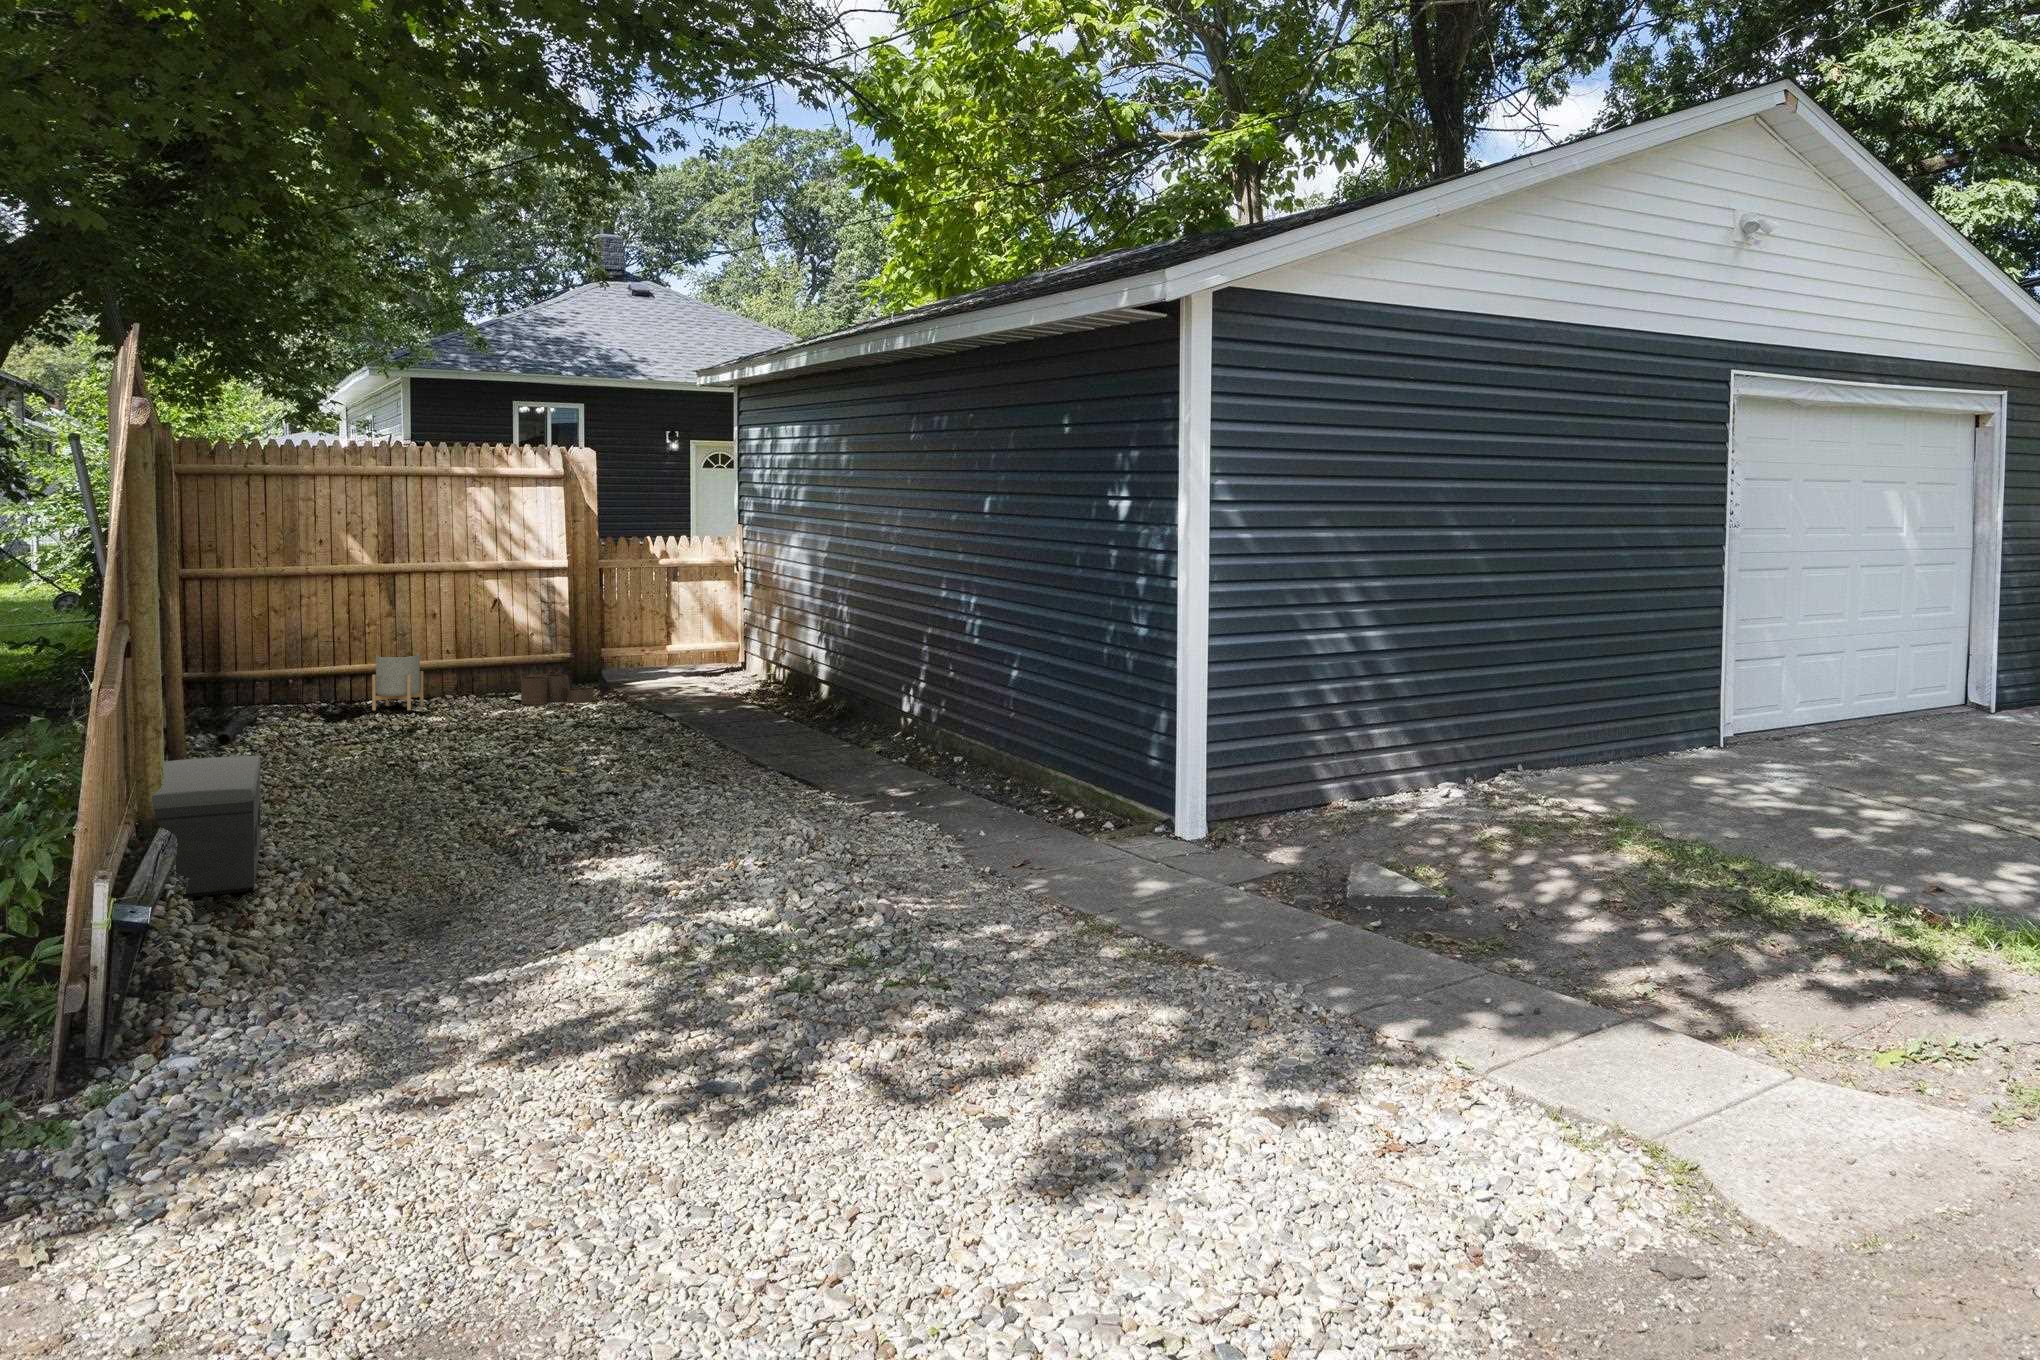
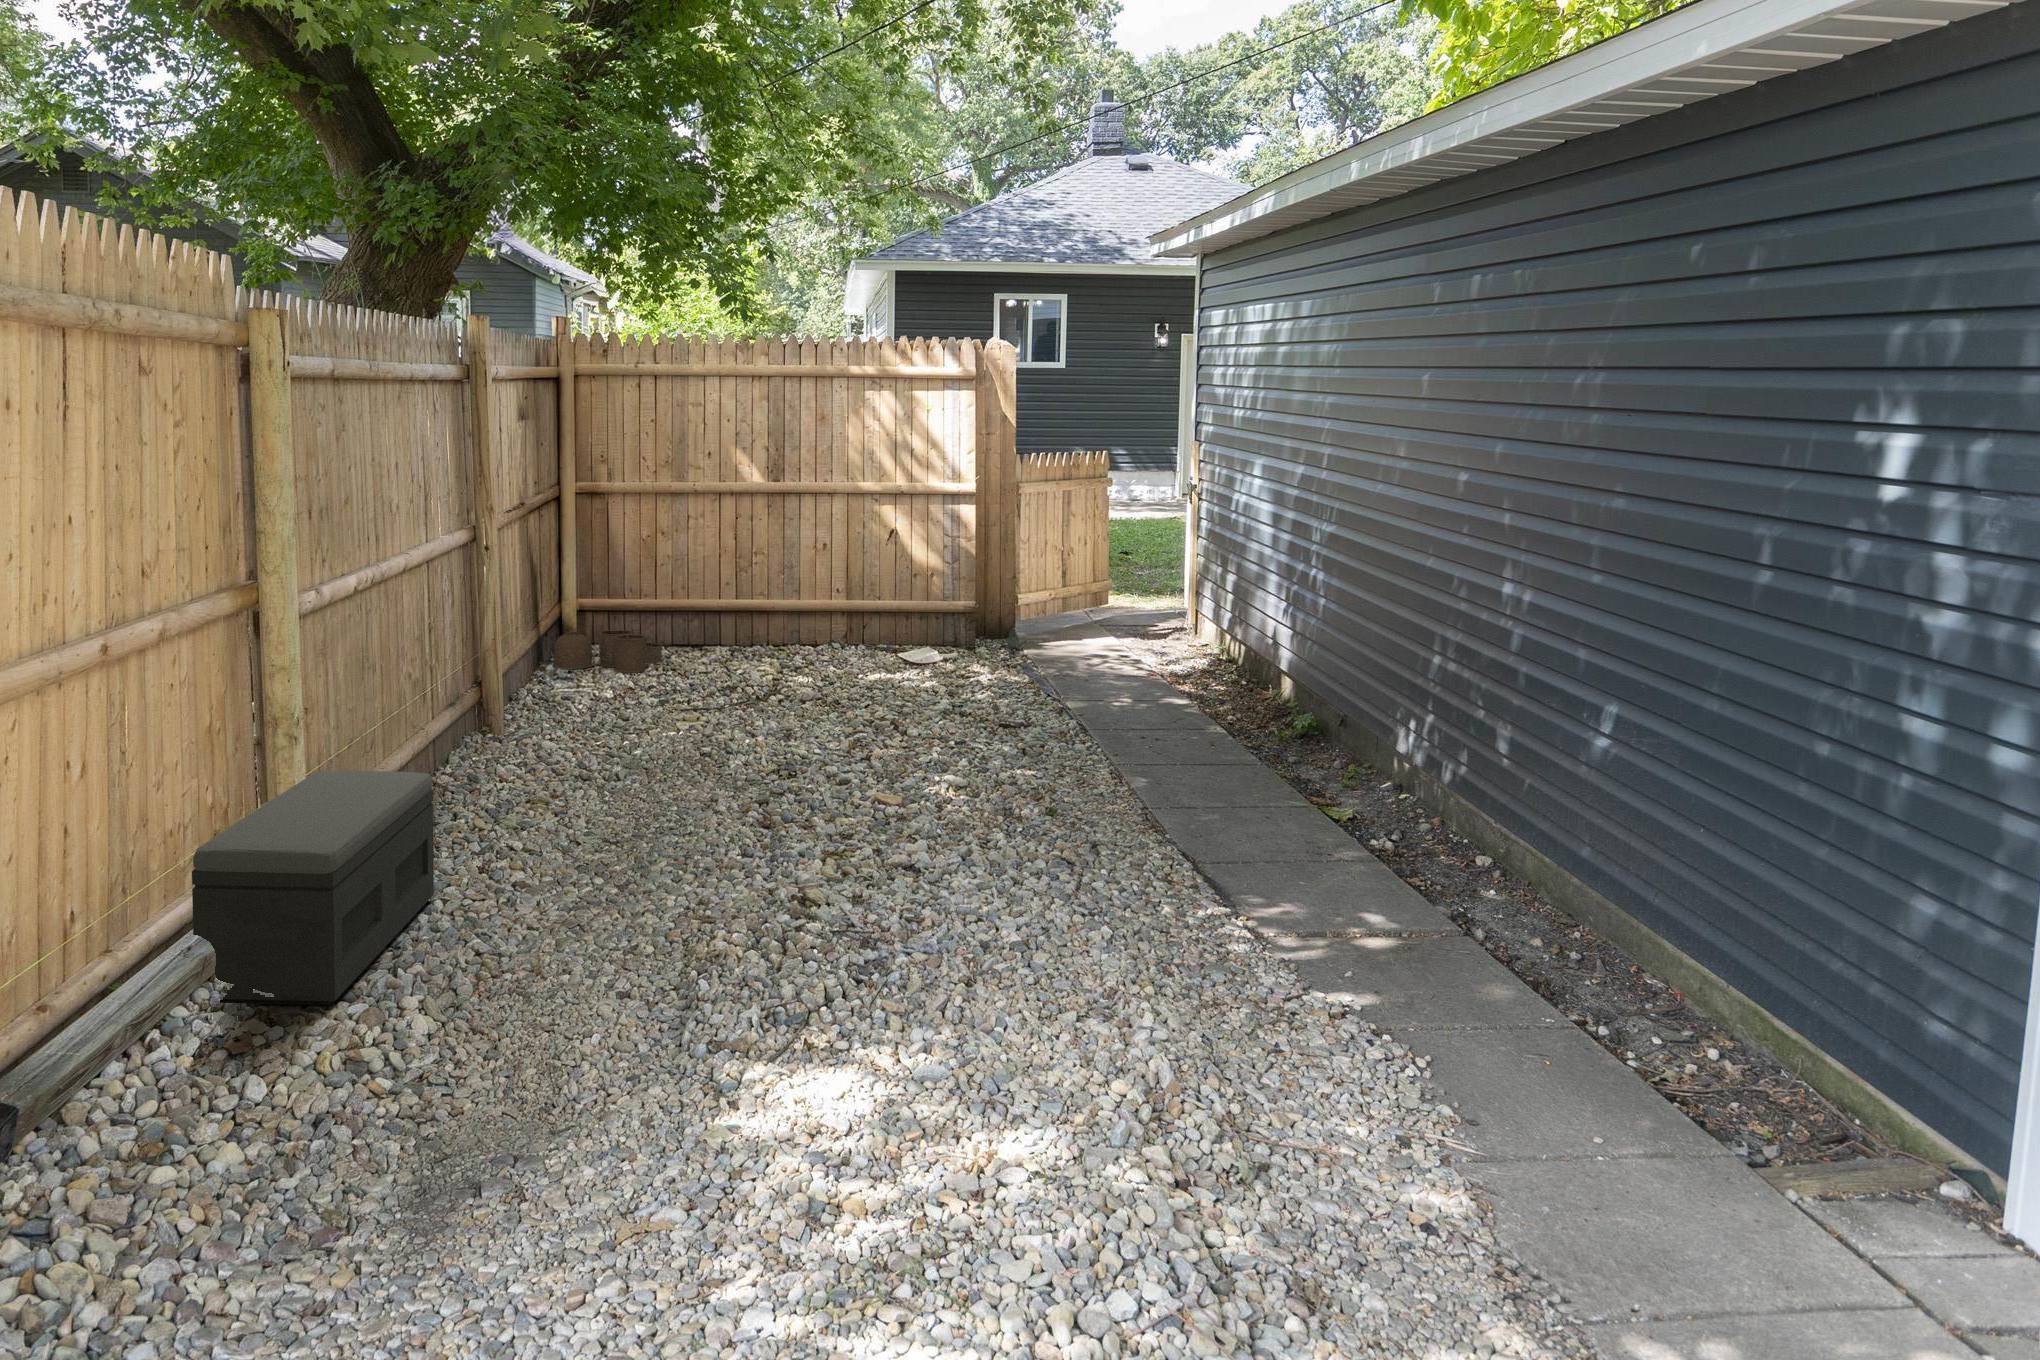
planter: present [372,654,423,710] -> none [749,592,807,663]
woven basket: present [520,670,594,705] -> present [553,626,662,673]

